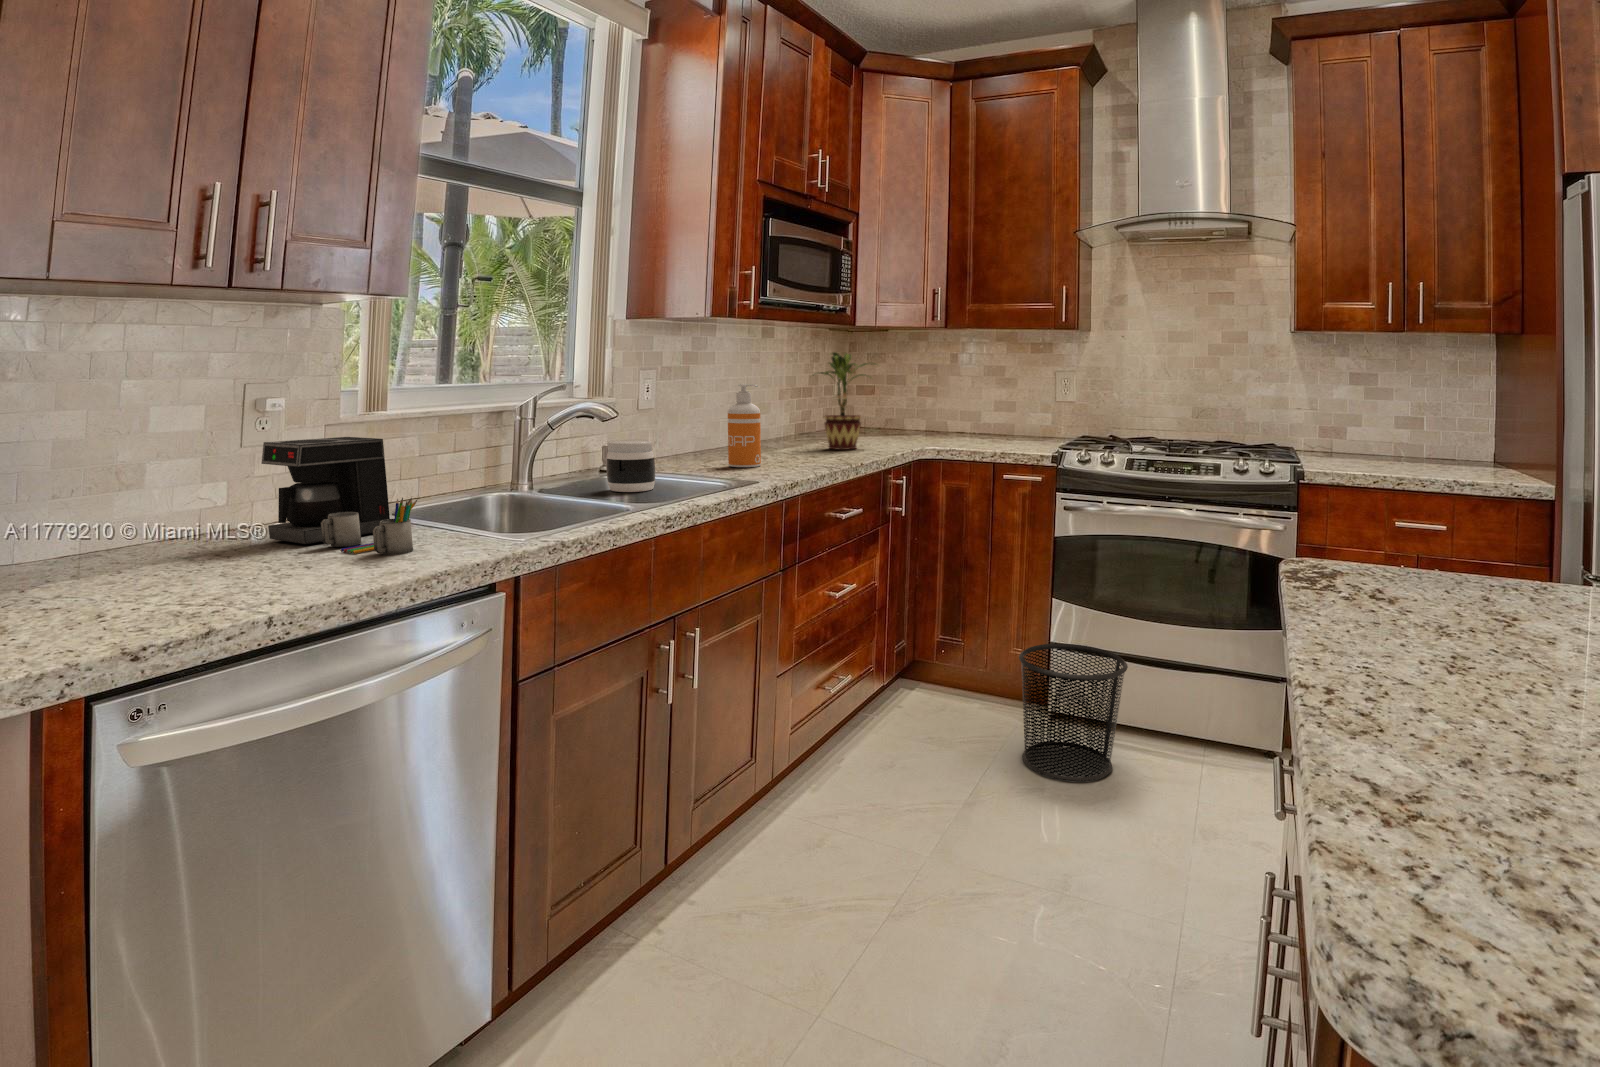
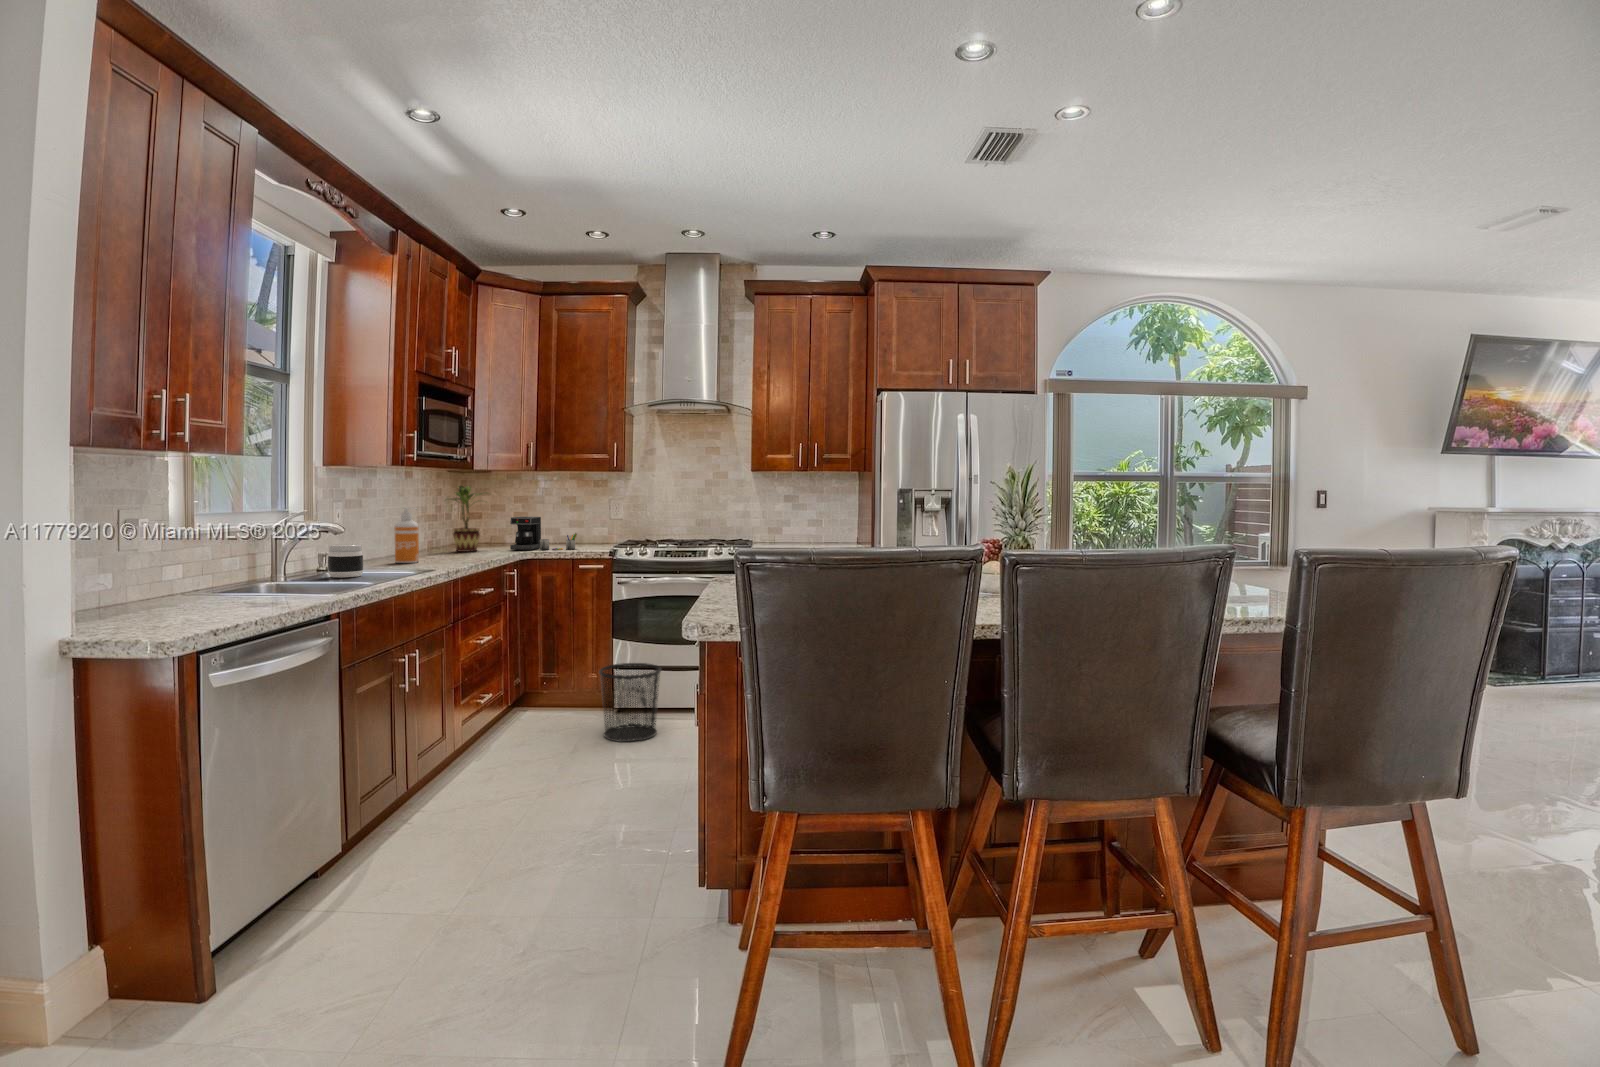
coffee maker: present [262,437,417,555] -> present [510,517,577,550]

